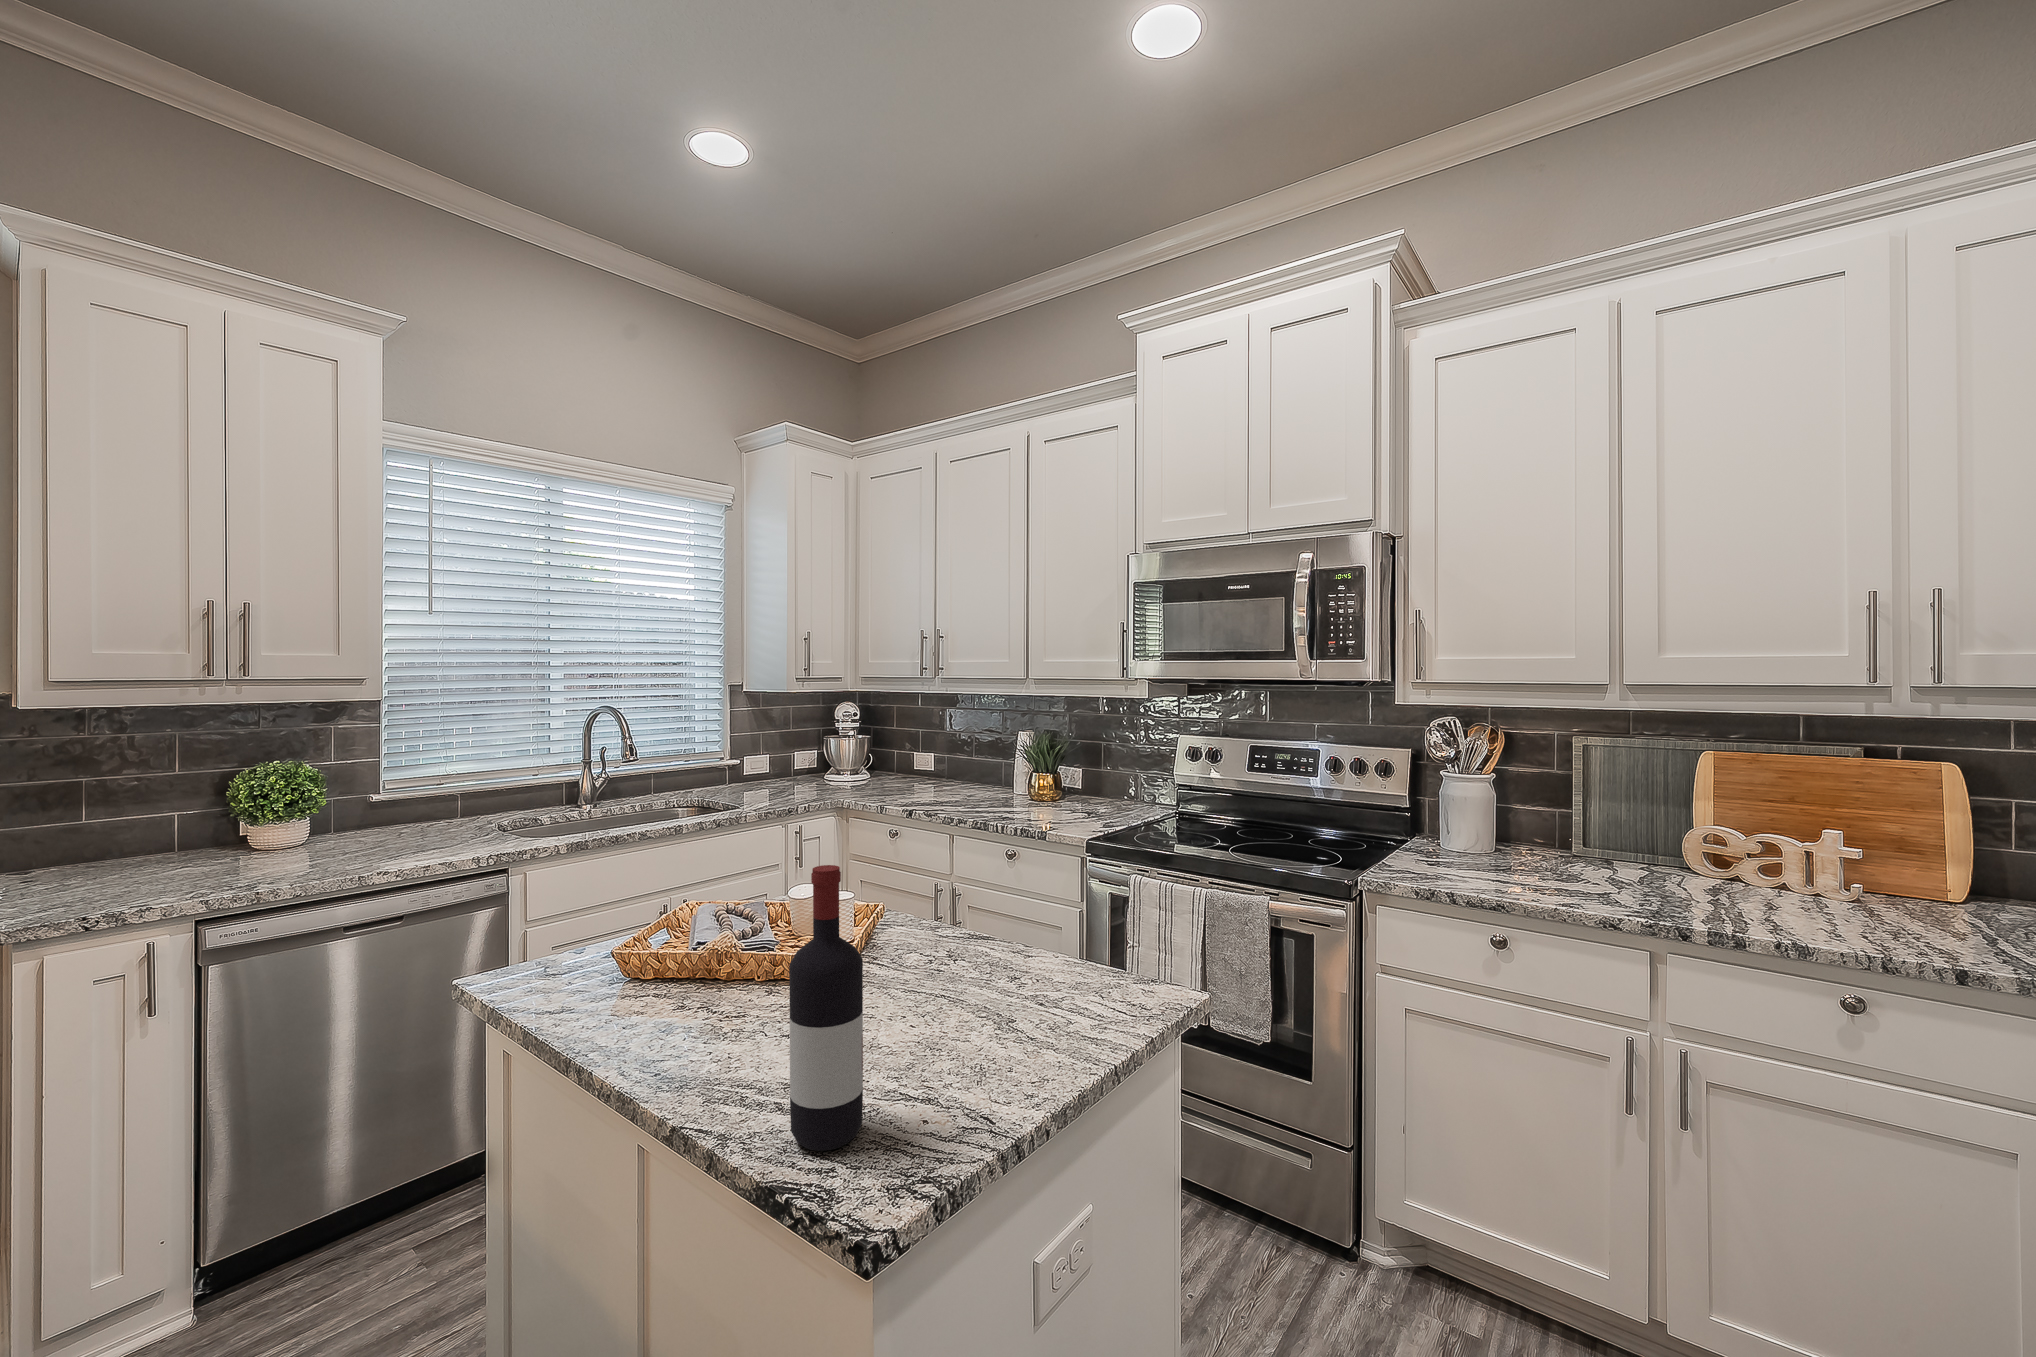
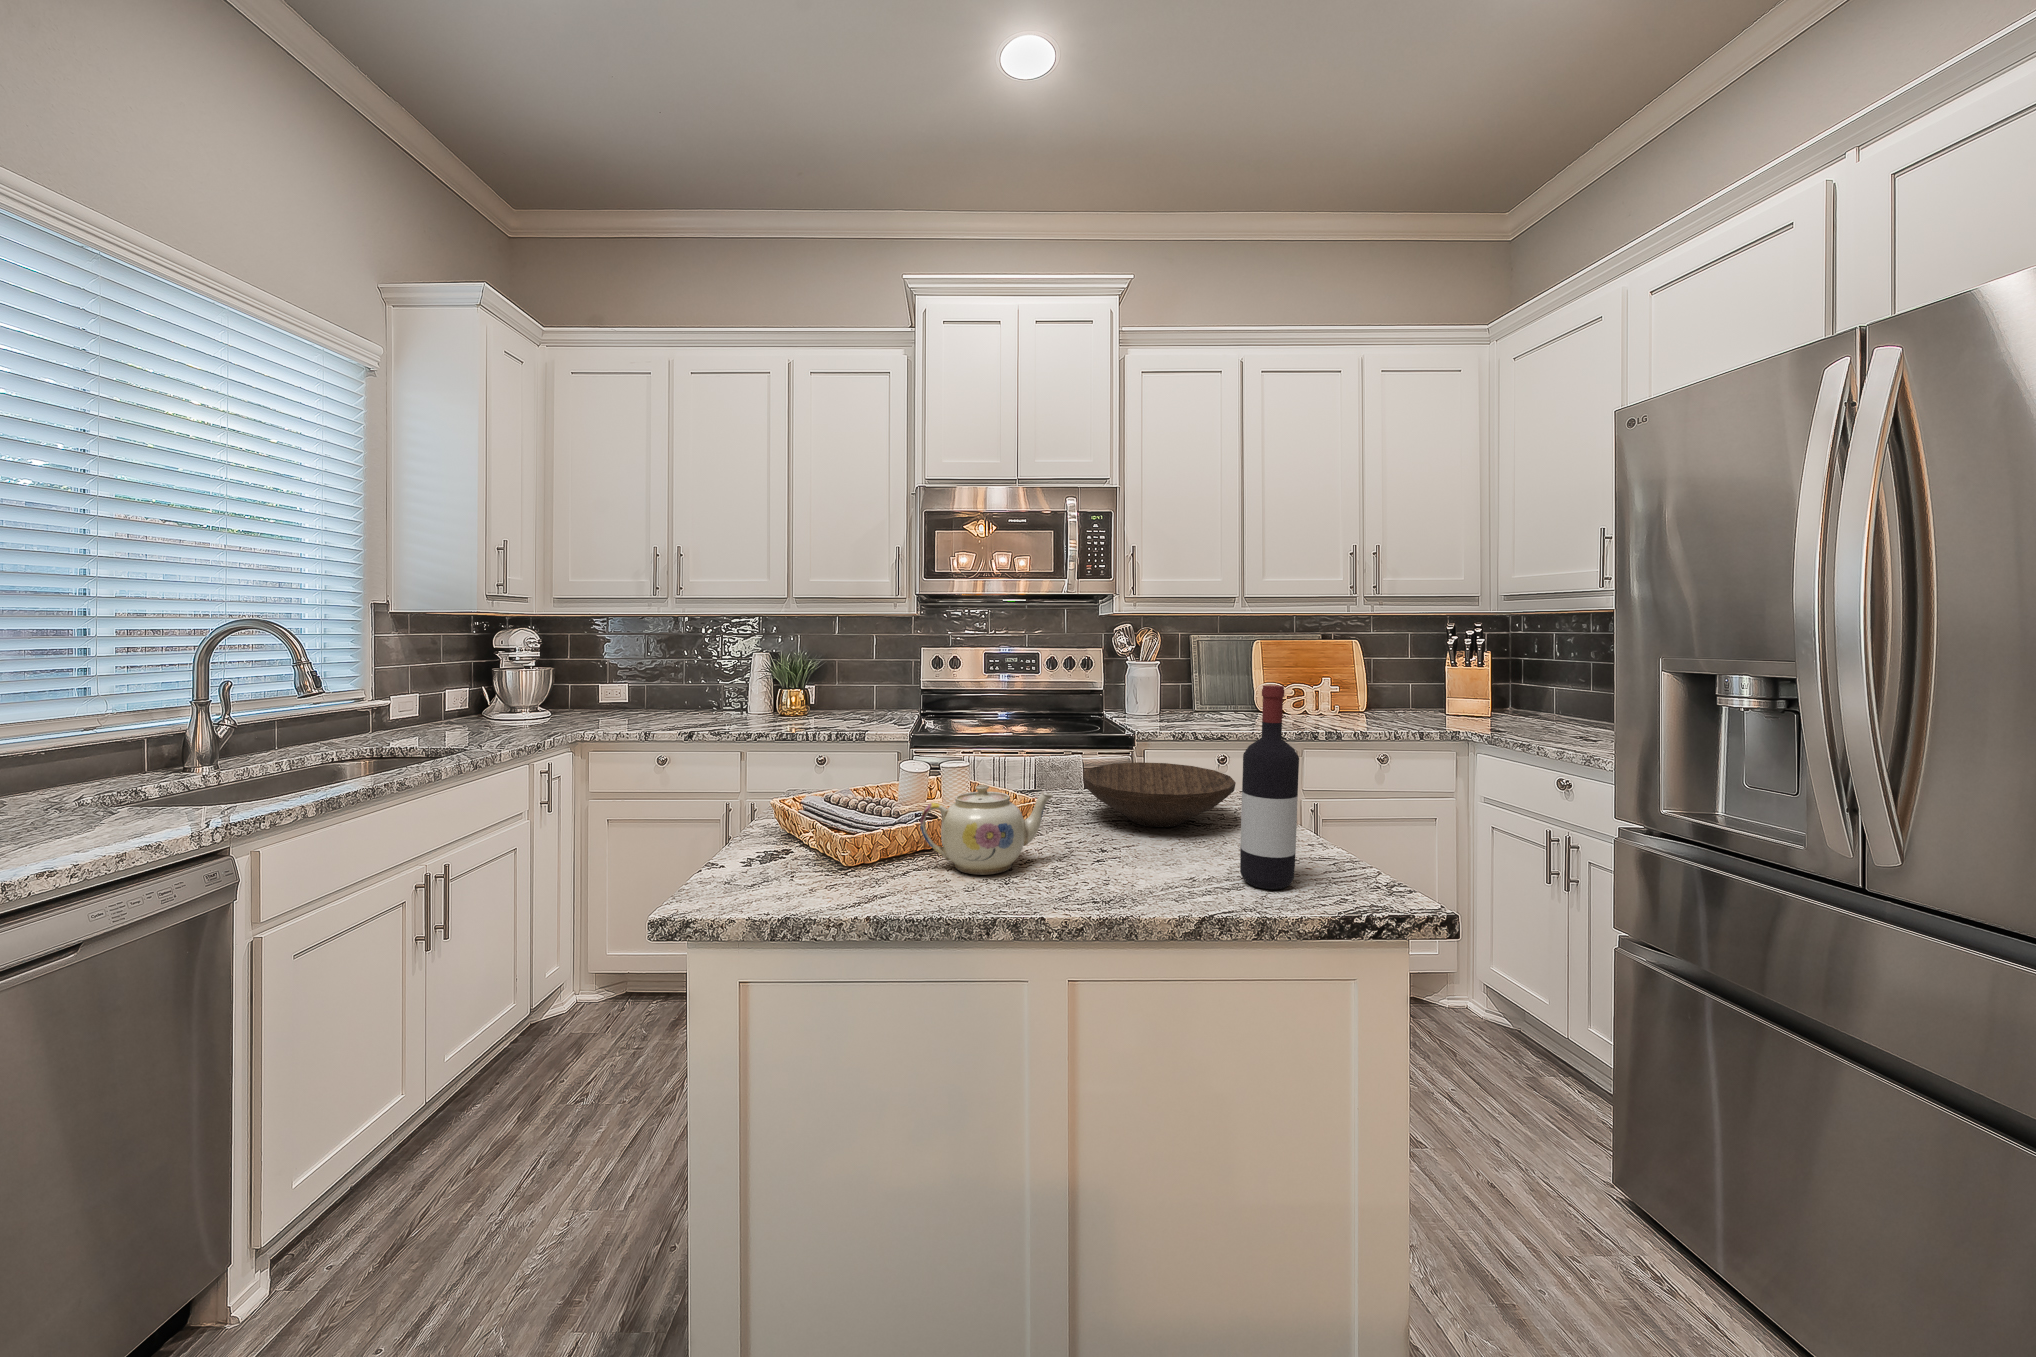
teapot: none [642,926,749,1026] -> present [920,785,1053,875]
wooden bowl: none [879,927,1077,1029] -> present [1083,762,1236,827]

